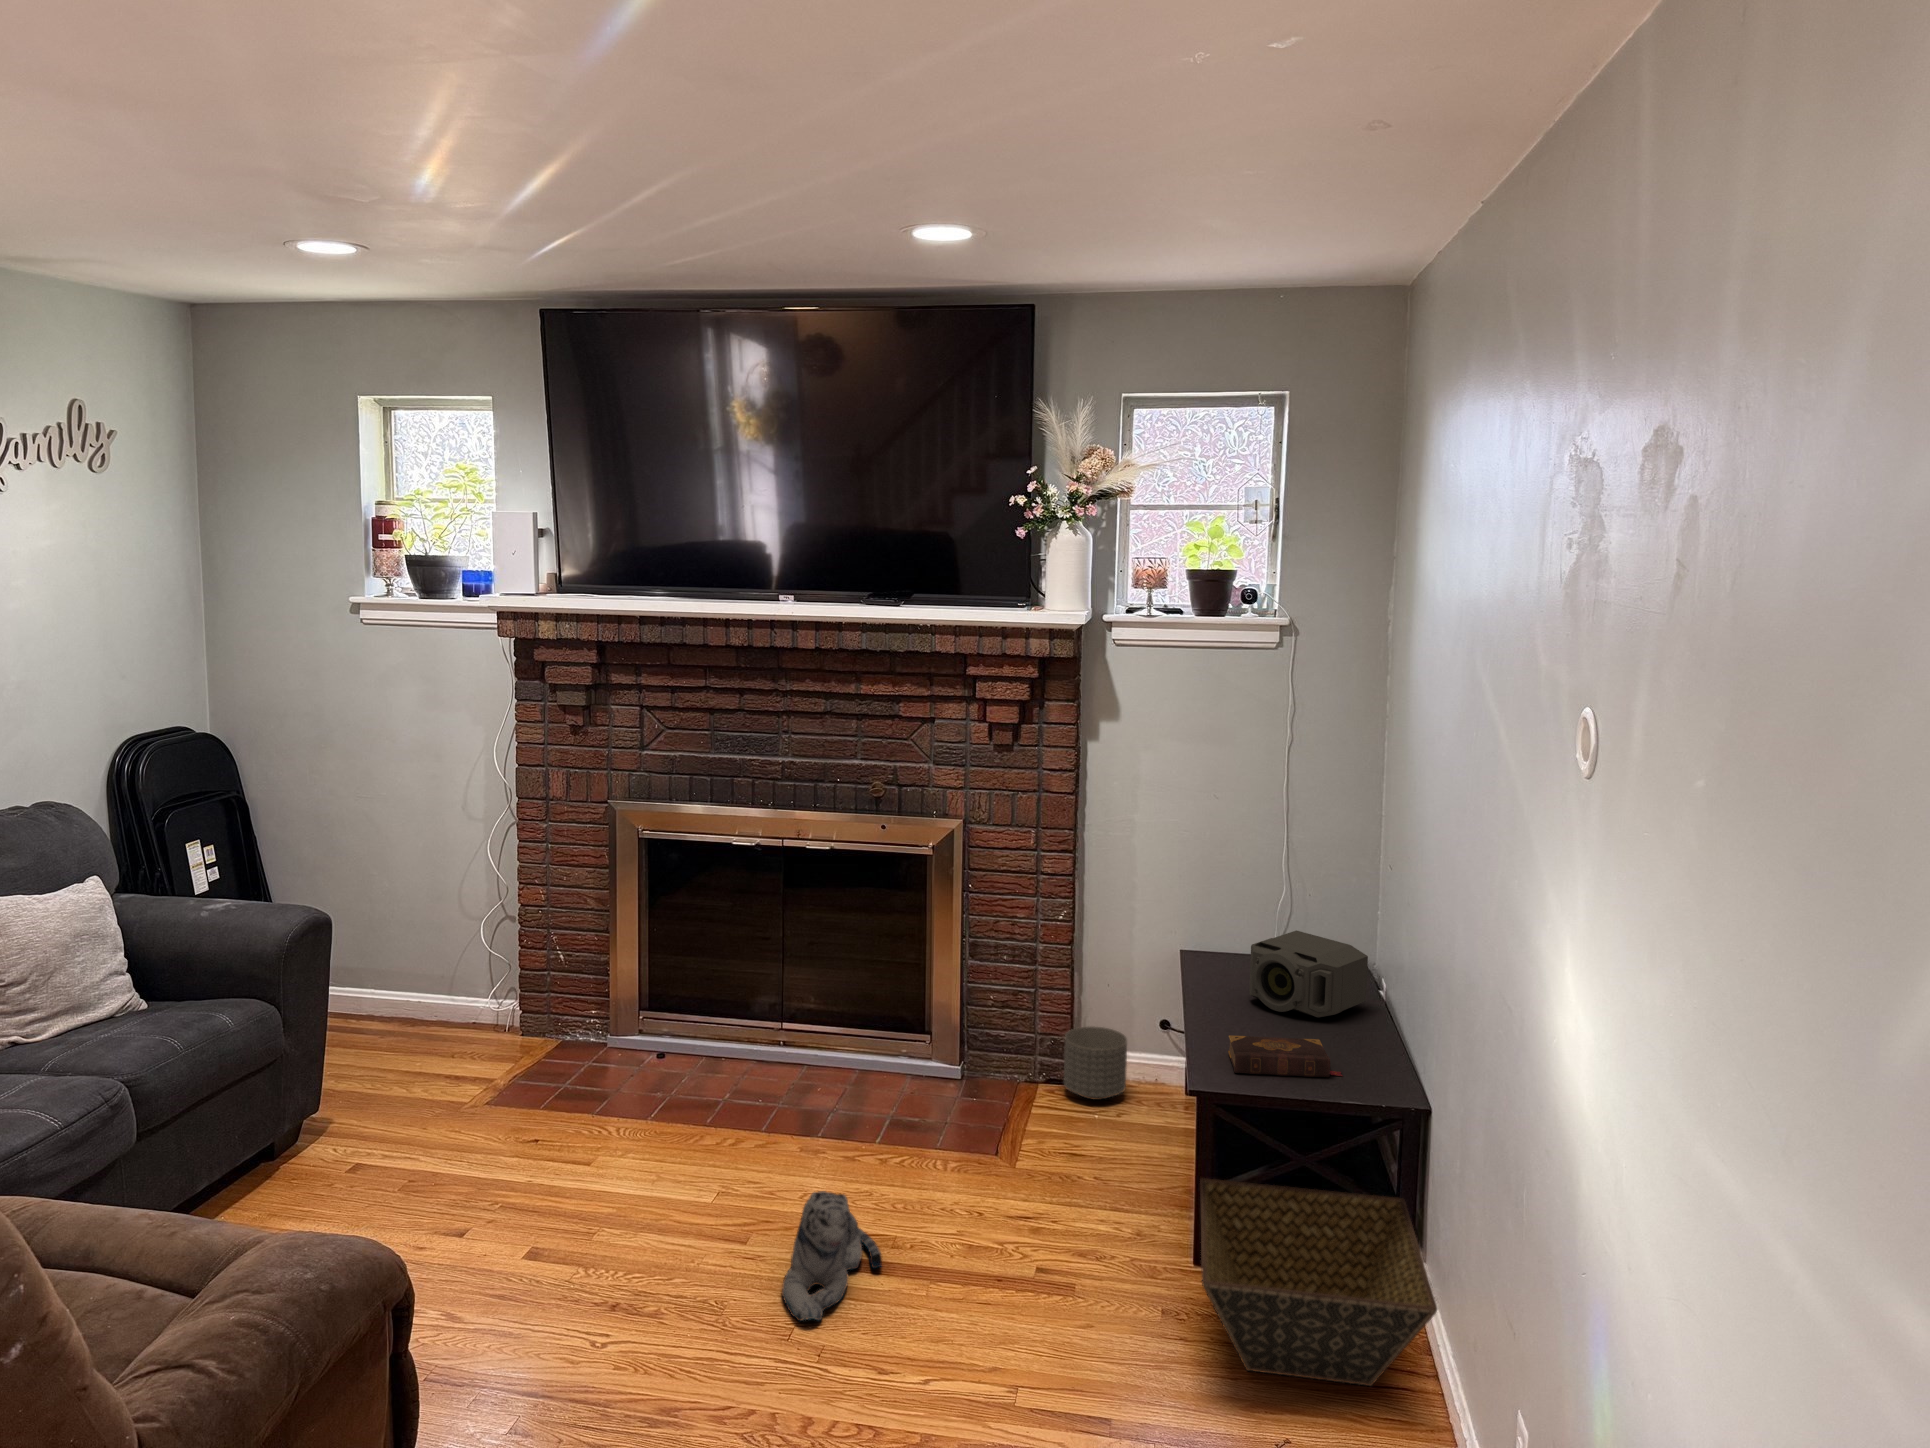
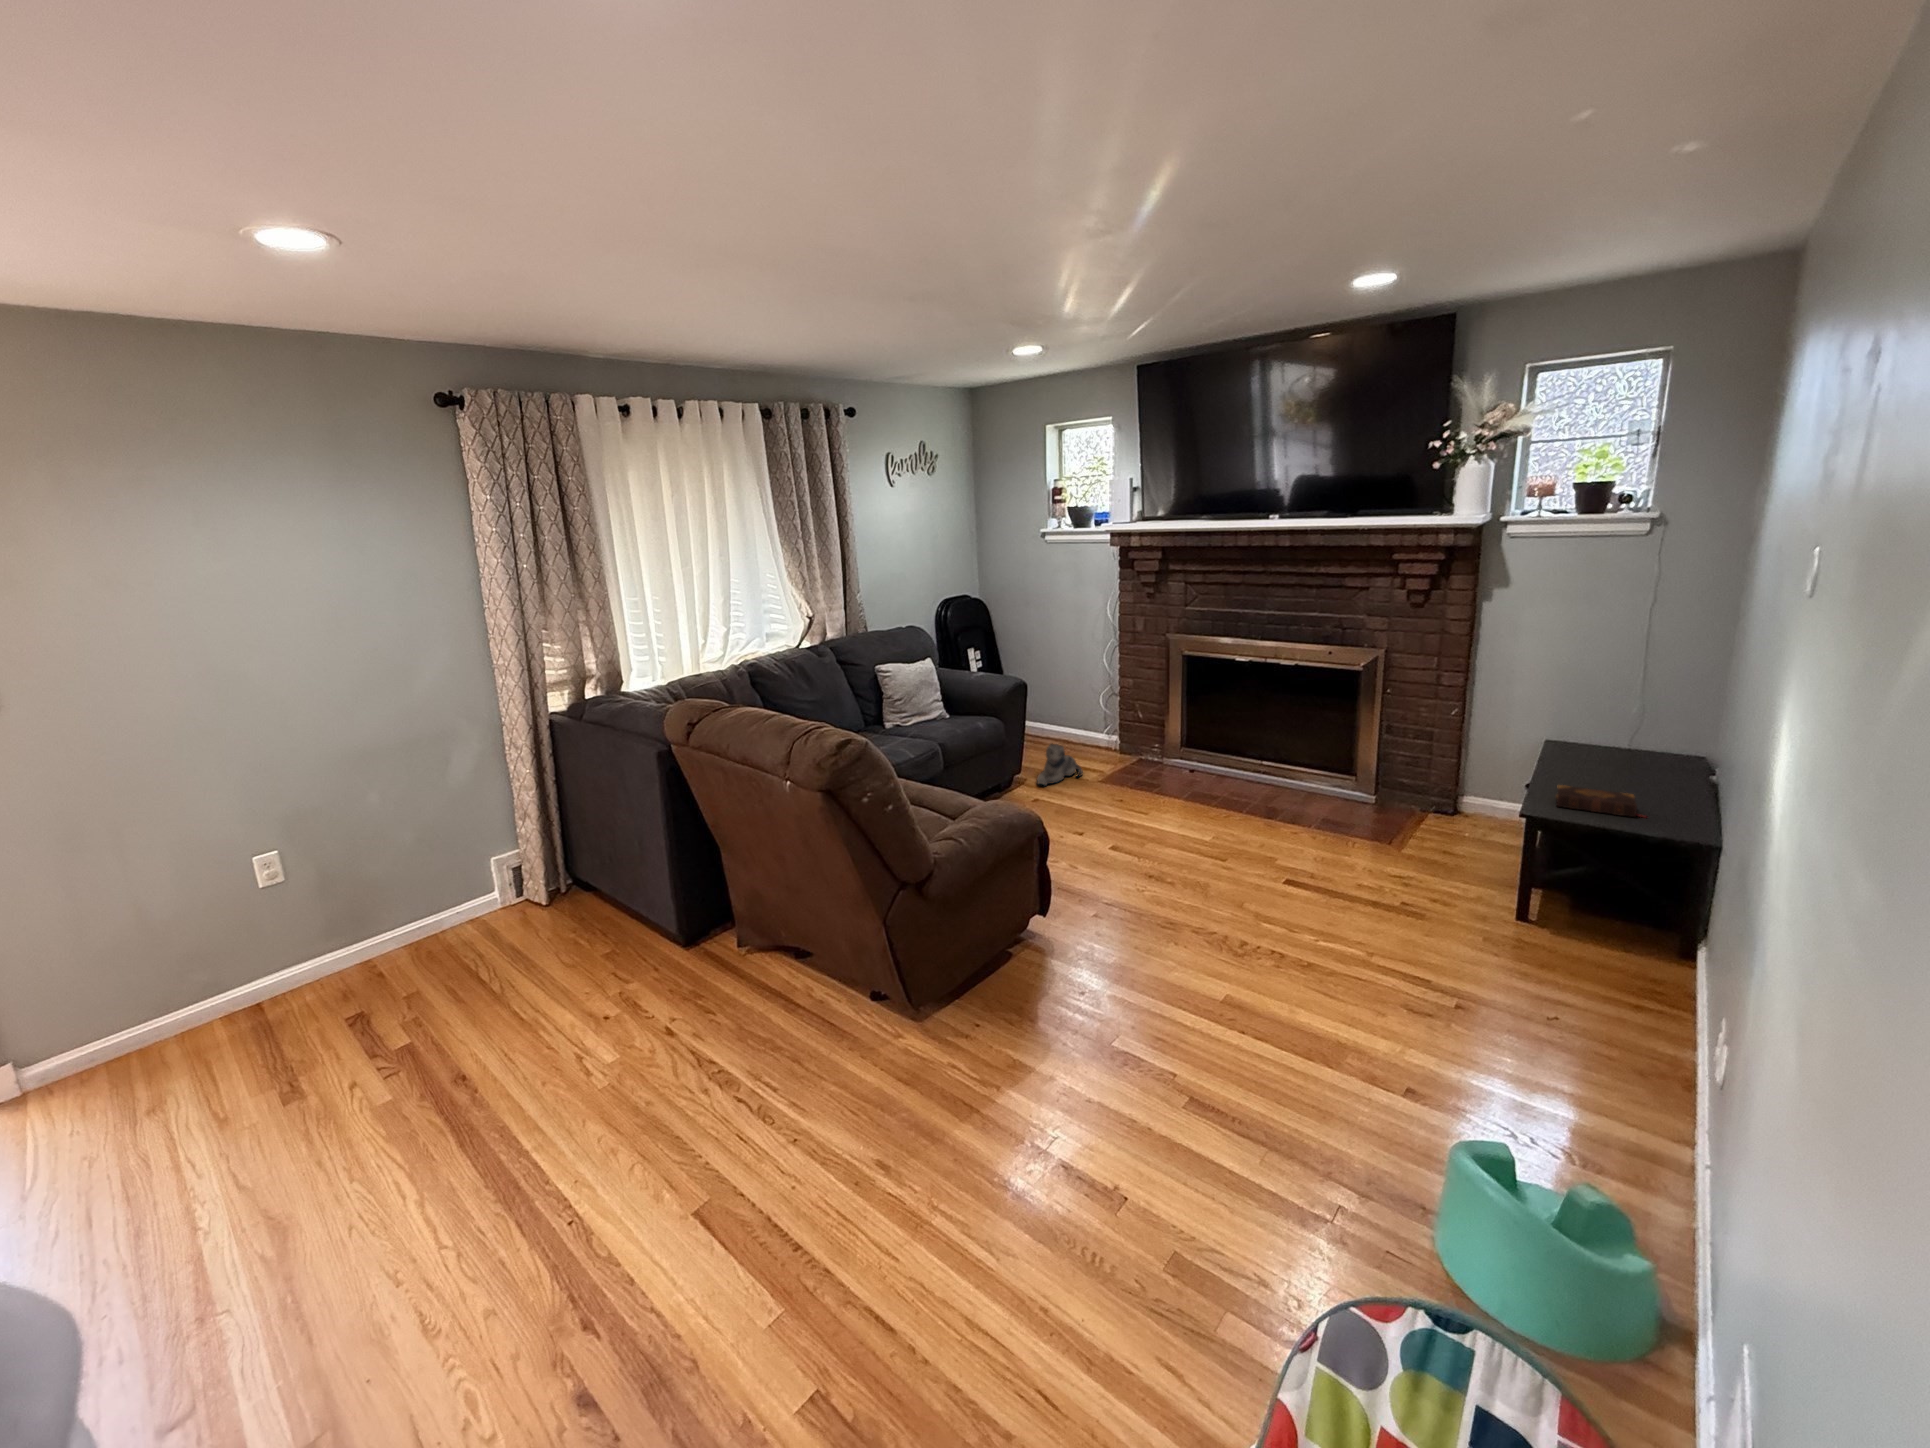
speaker: present [1249,930,1368,1017] -> none [1590,728,1697,785]
planter: present [1064,1026,1127,1100] -> none [1448,782,1498,826]
basket: present [1200,1178,1438,1386] -> none [1503,867,1691,1006]
plush toy: present [782,1191,882,1321] -> present [1037,744,1083,786]

